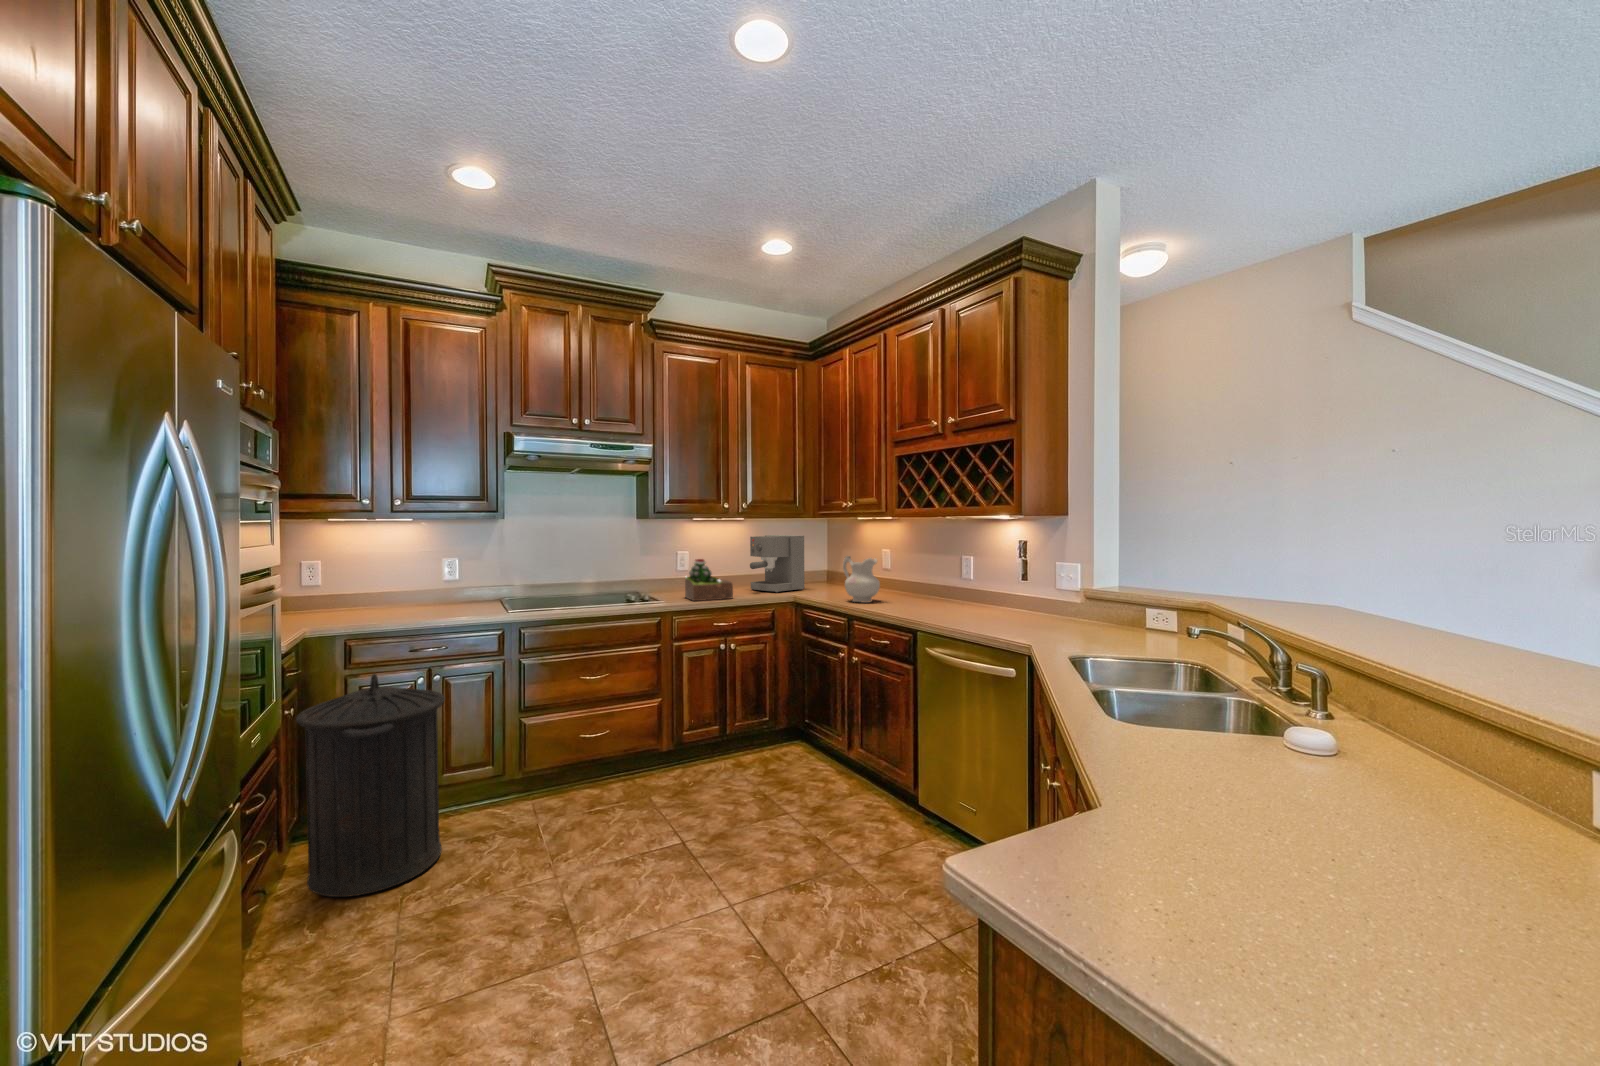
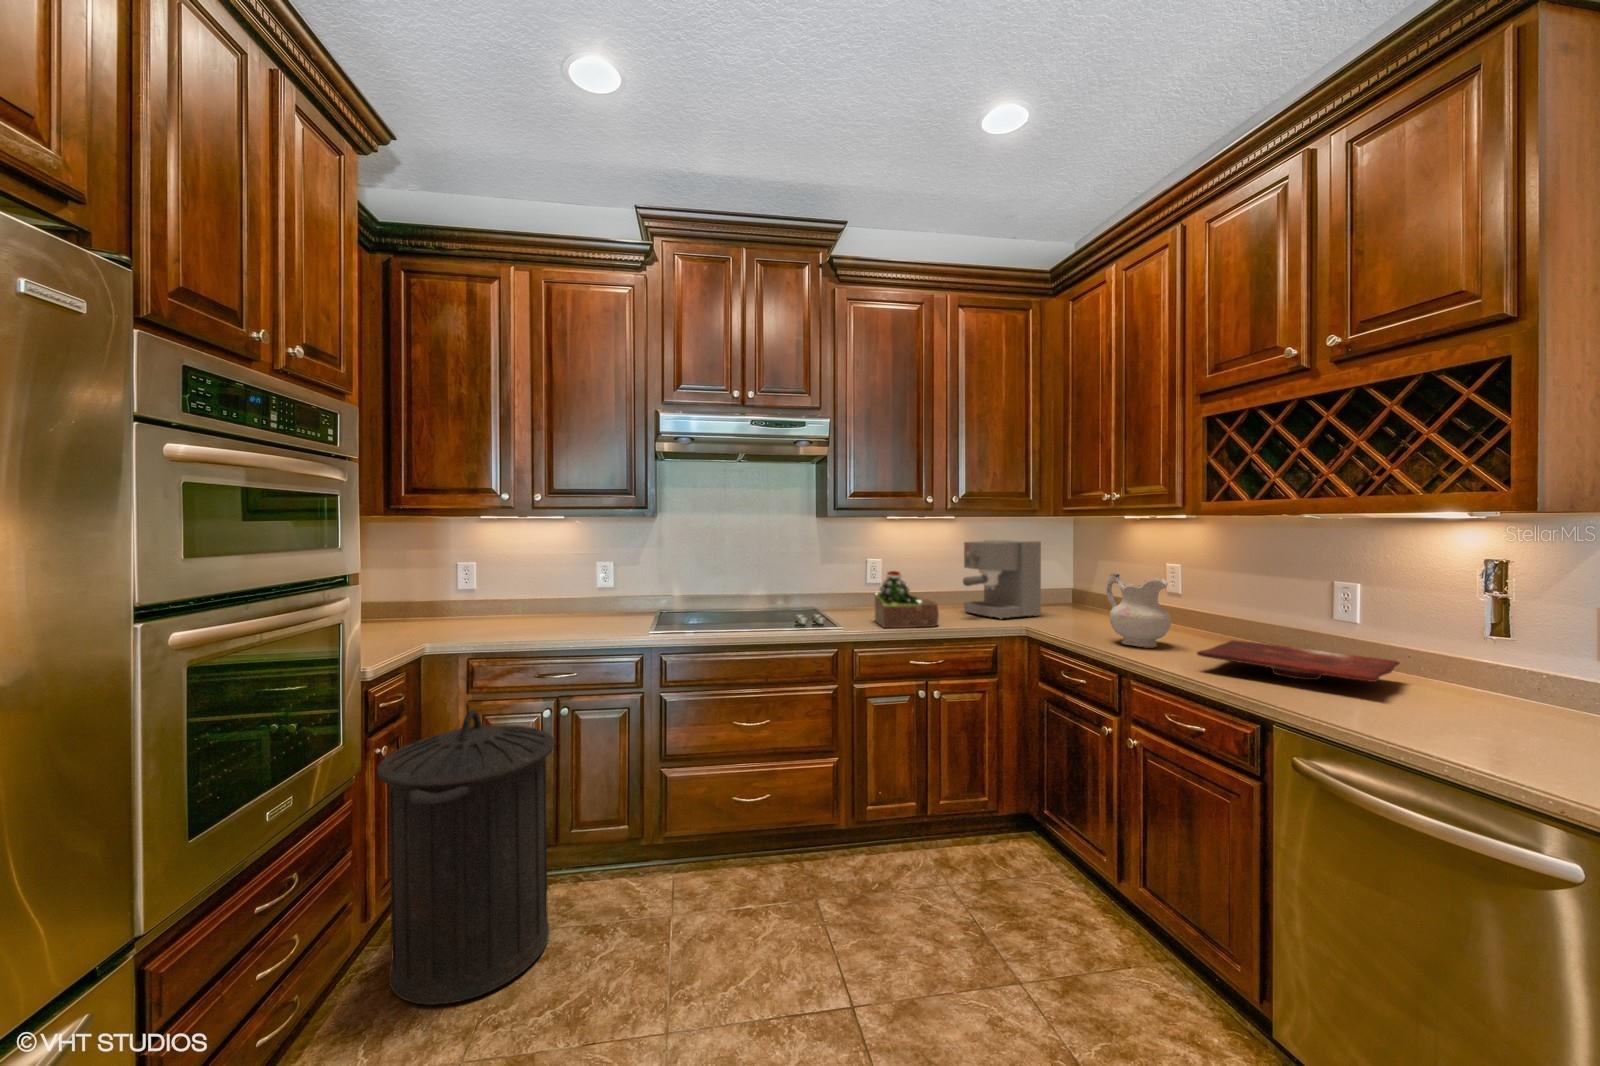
cutting board: none [888,594,985,611] -> present [1197,640,1399,682]

